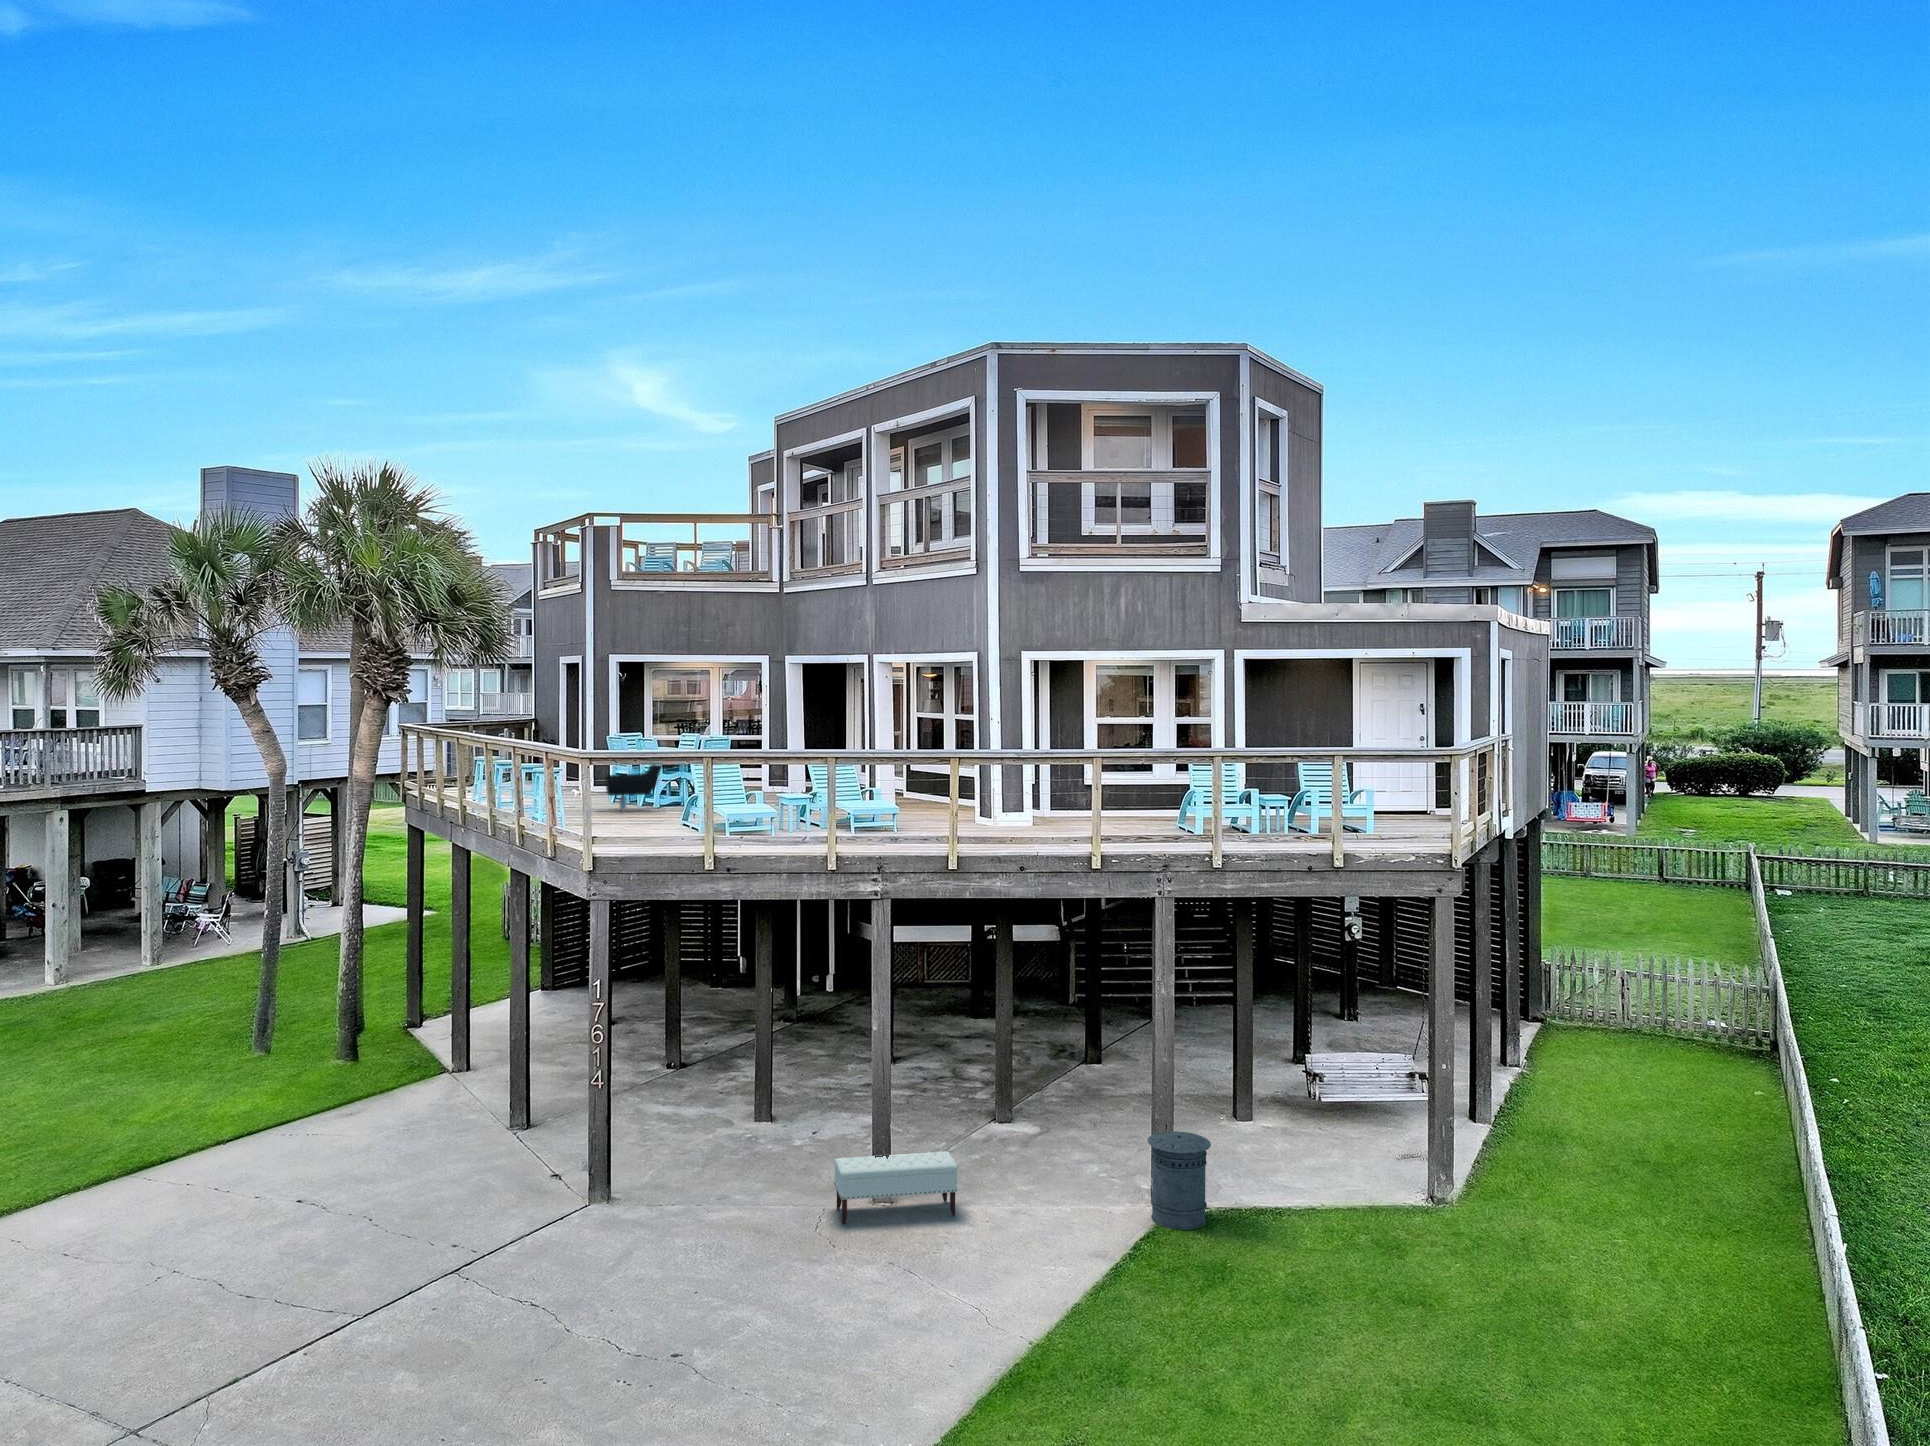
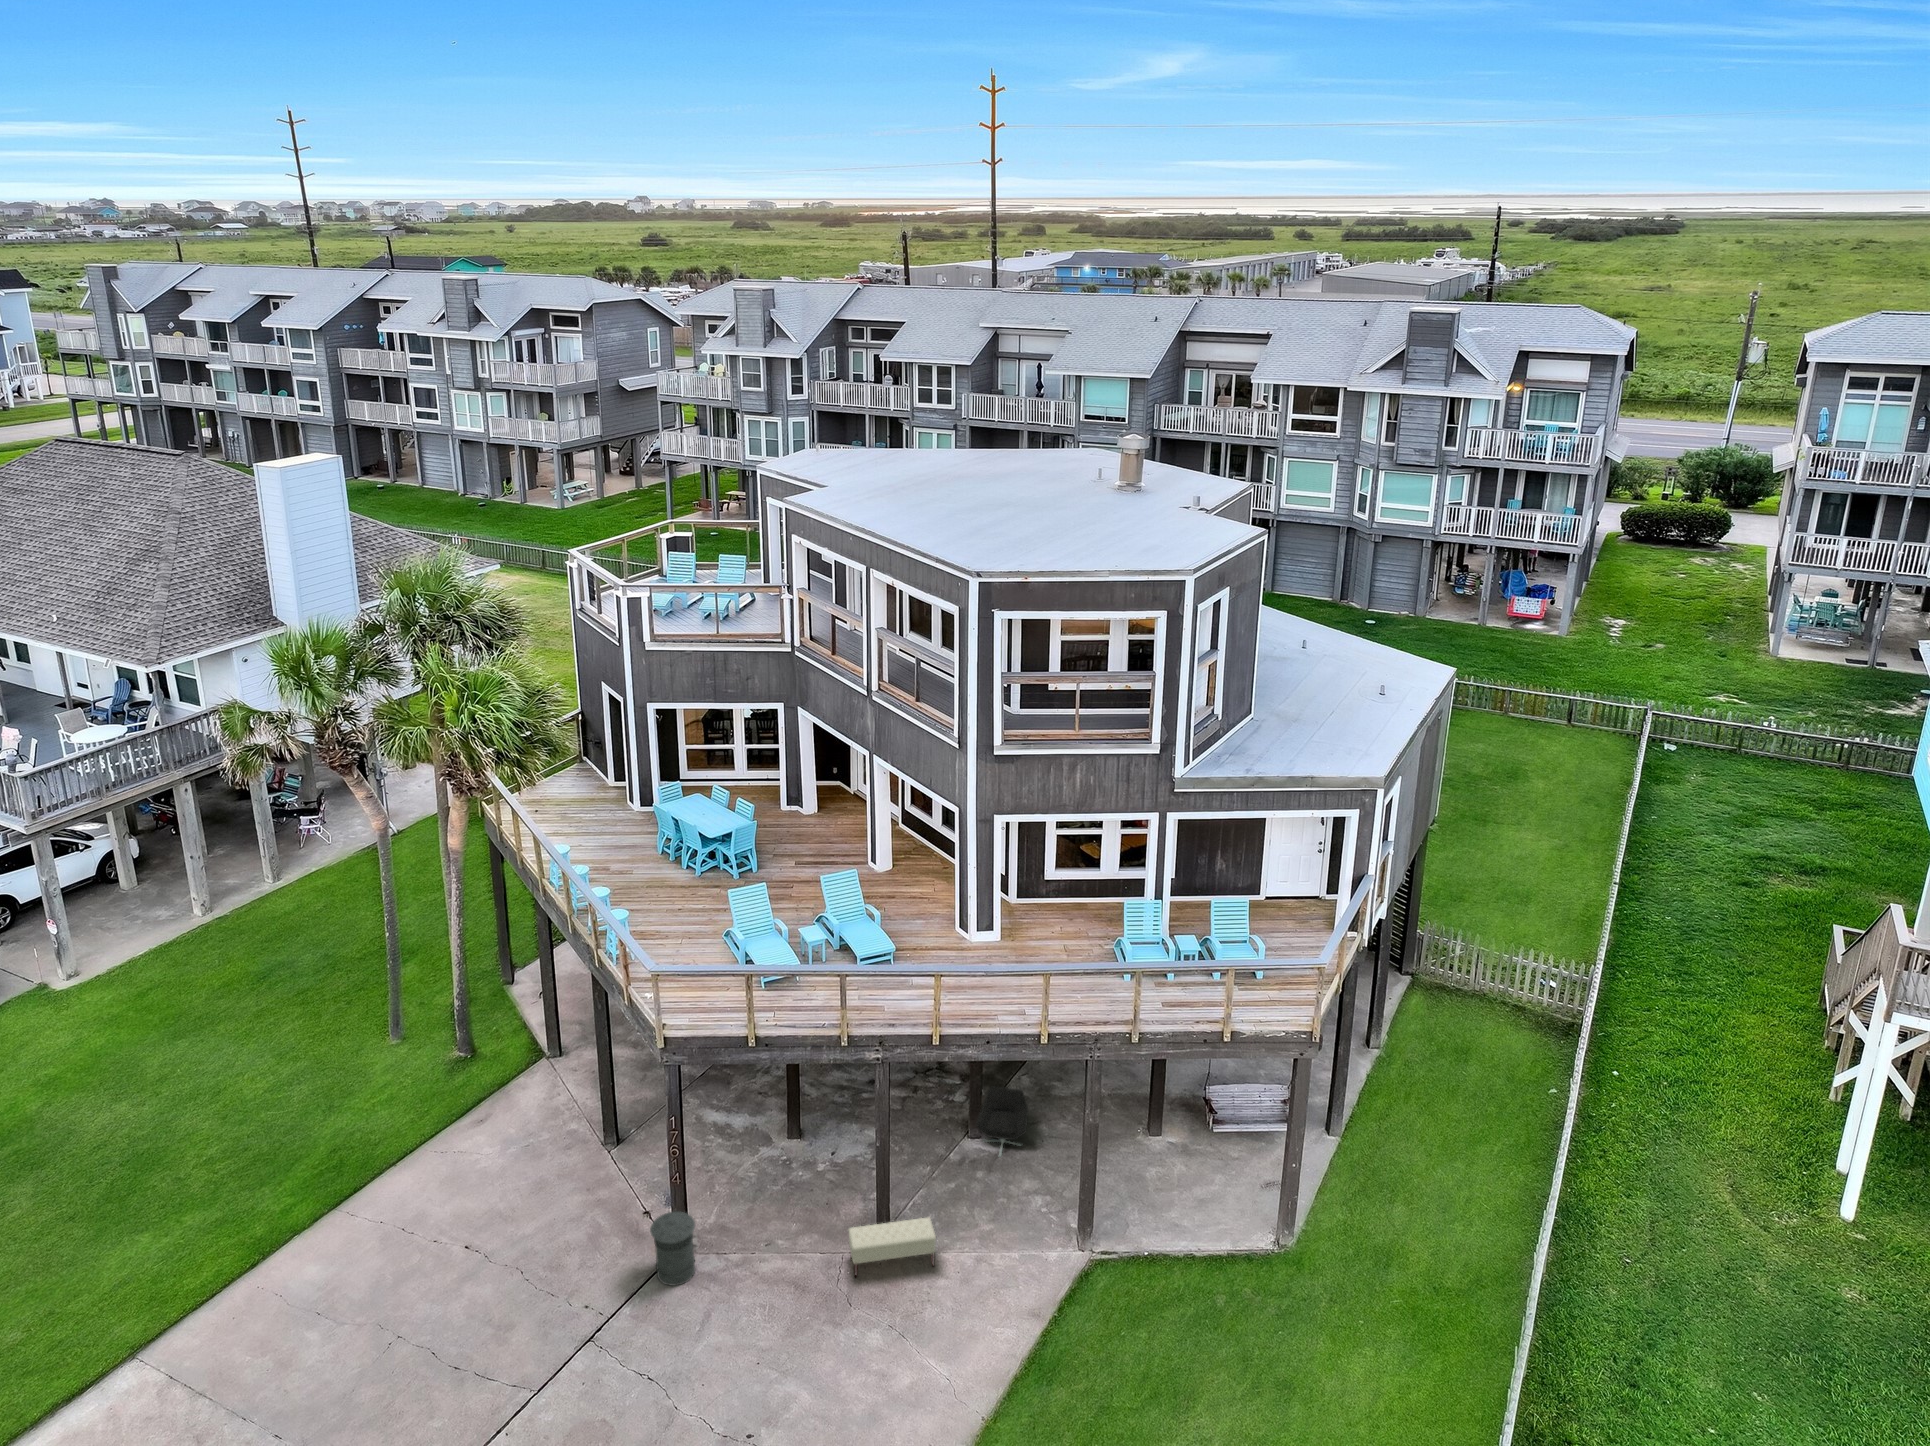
lounge chair: present [606,764,662,813] -> present [976,1087,1028,1156]
trash can: present [1147,1131,1211,1230] -> present [650,1212,695,1286]

